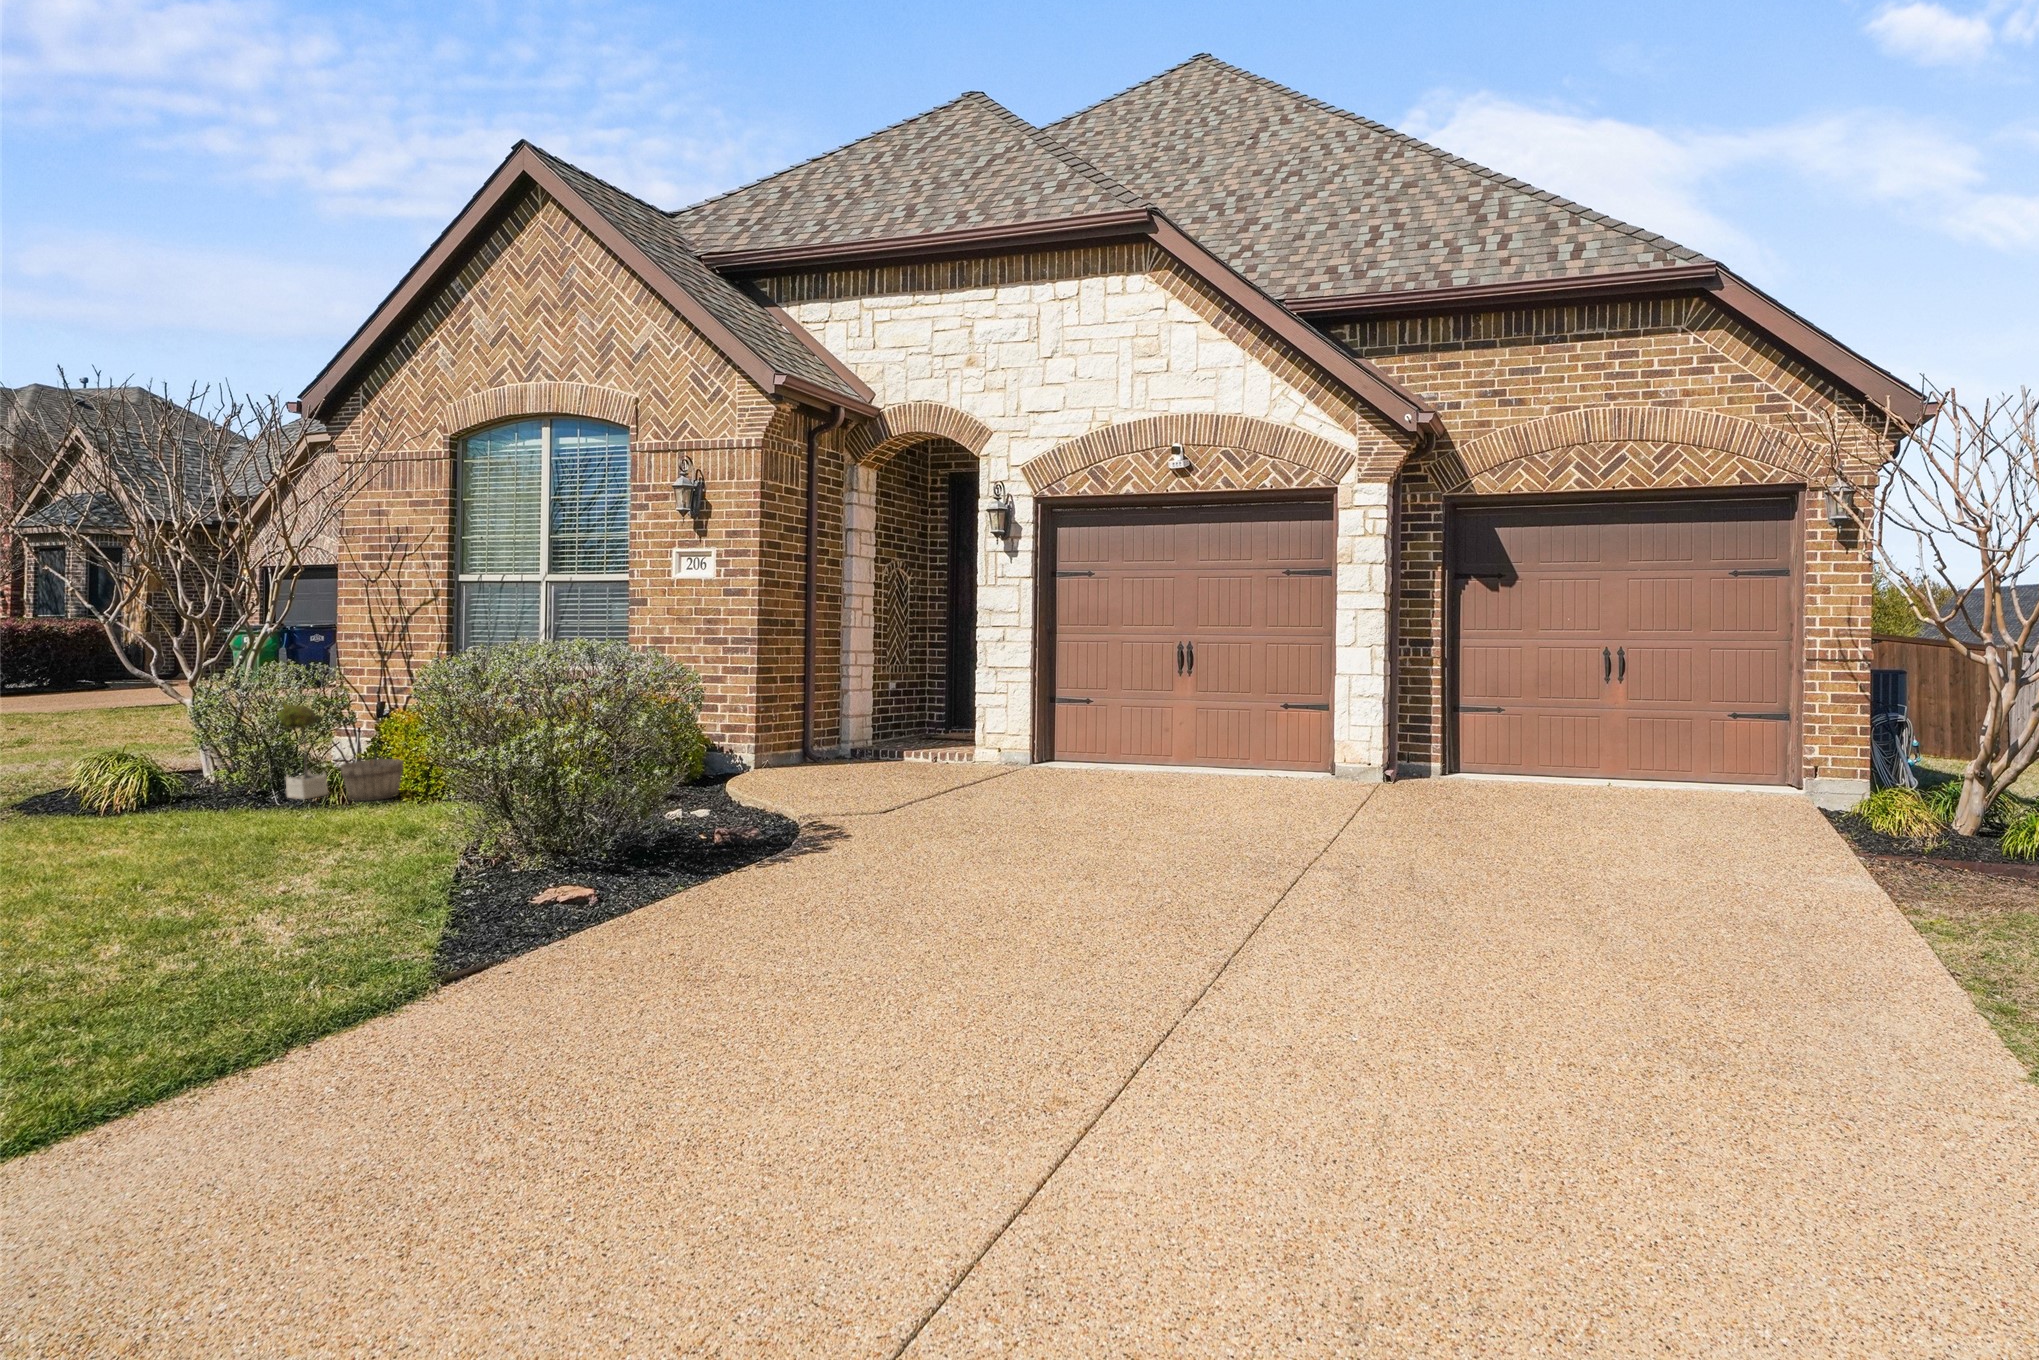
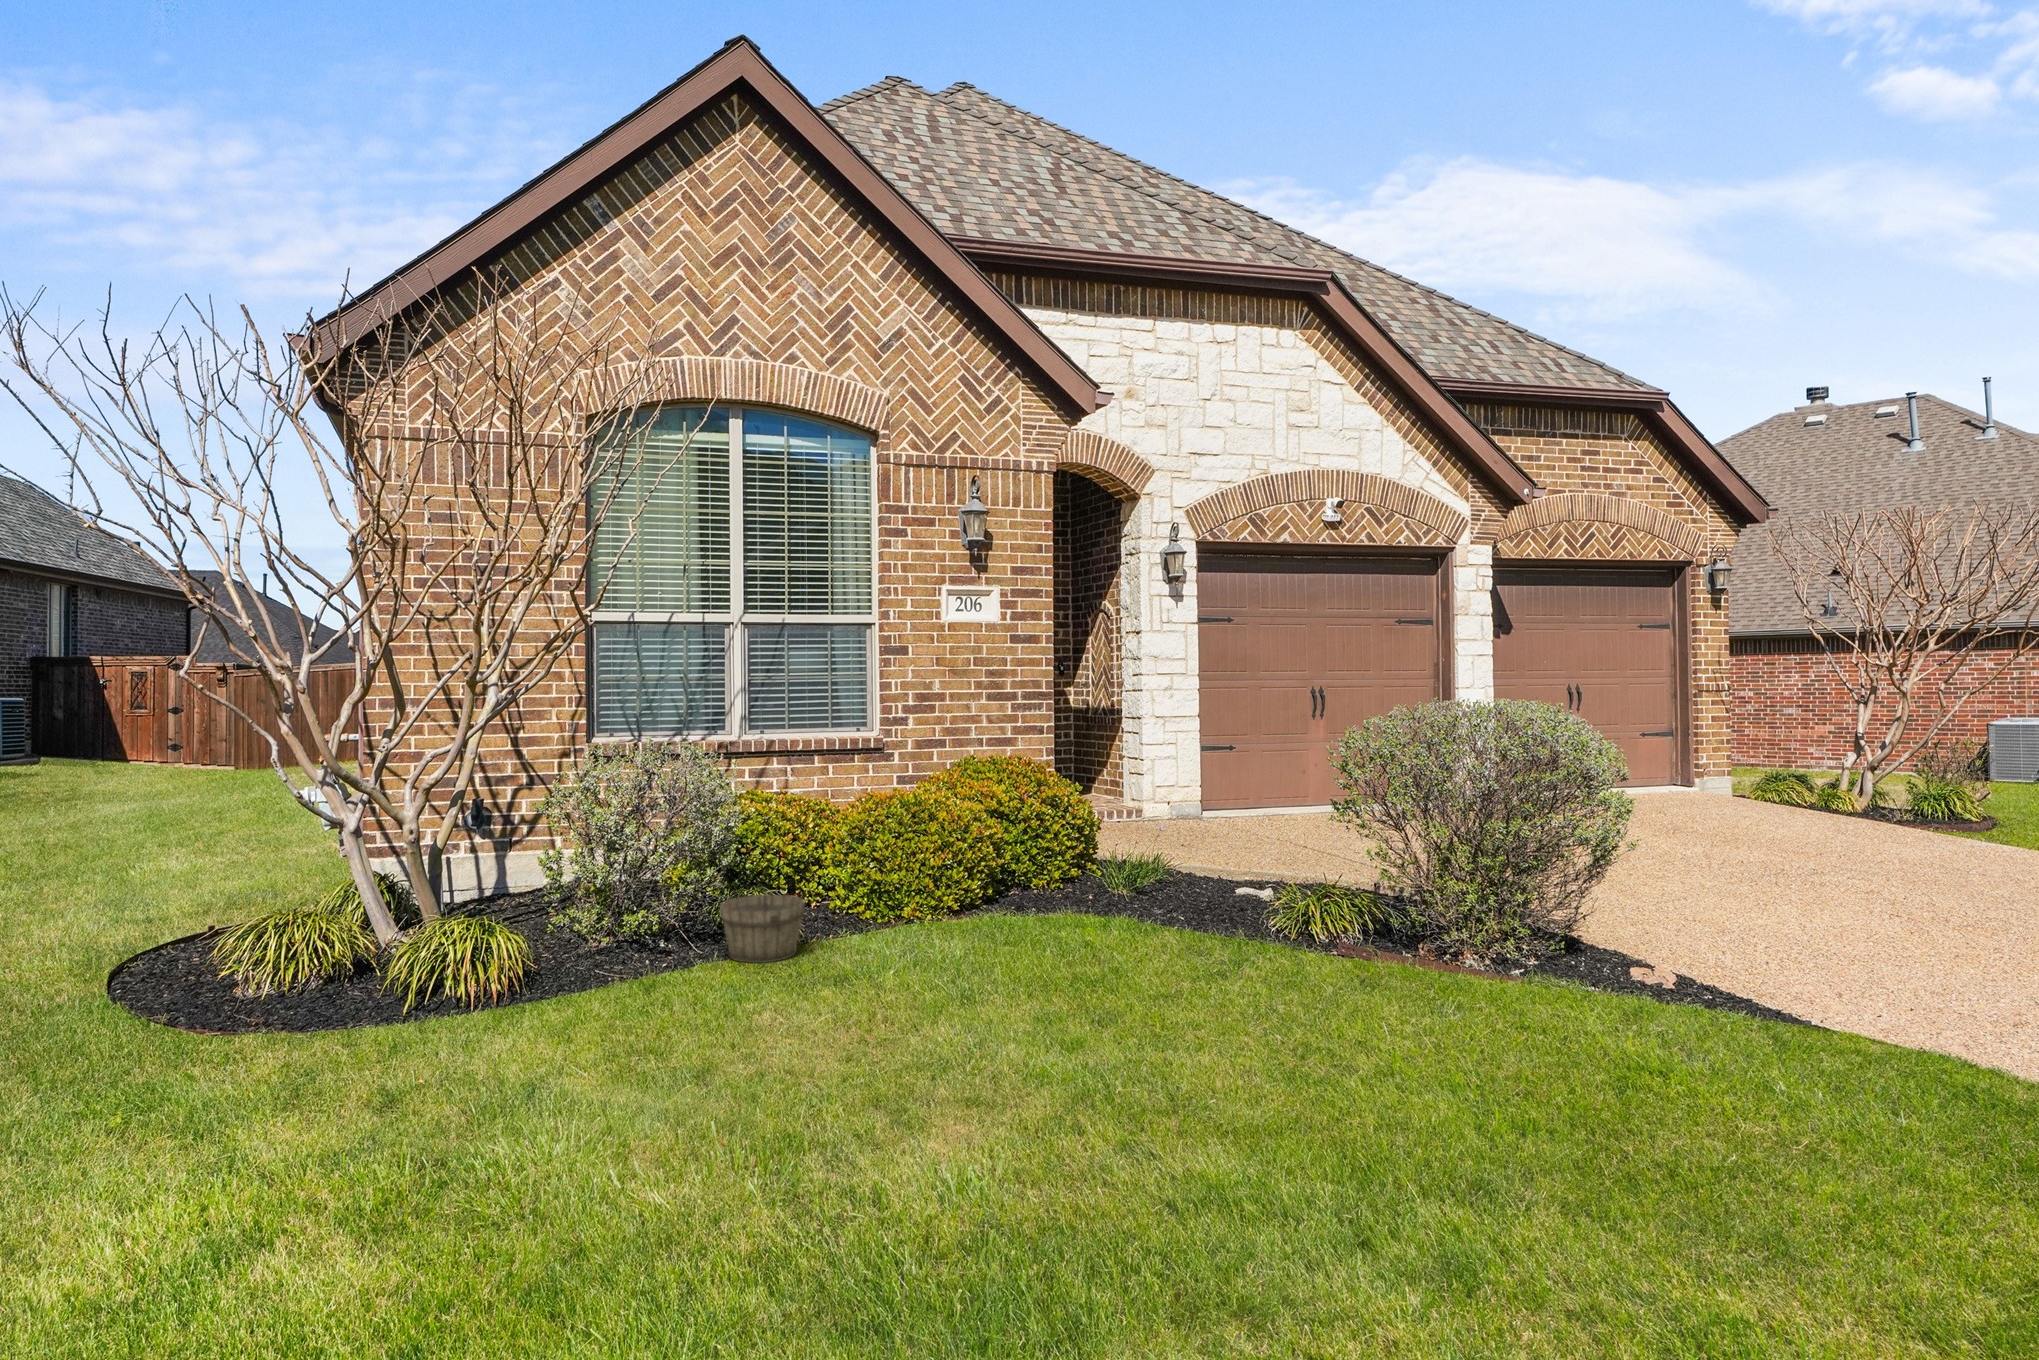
potted tree: present [277,704,328,800] -> none [620,822,689,977]

